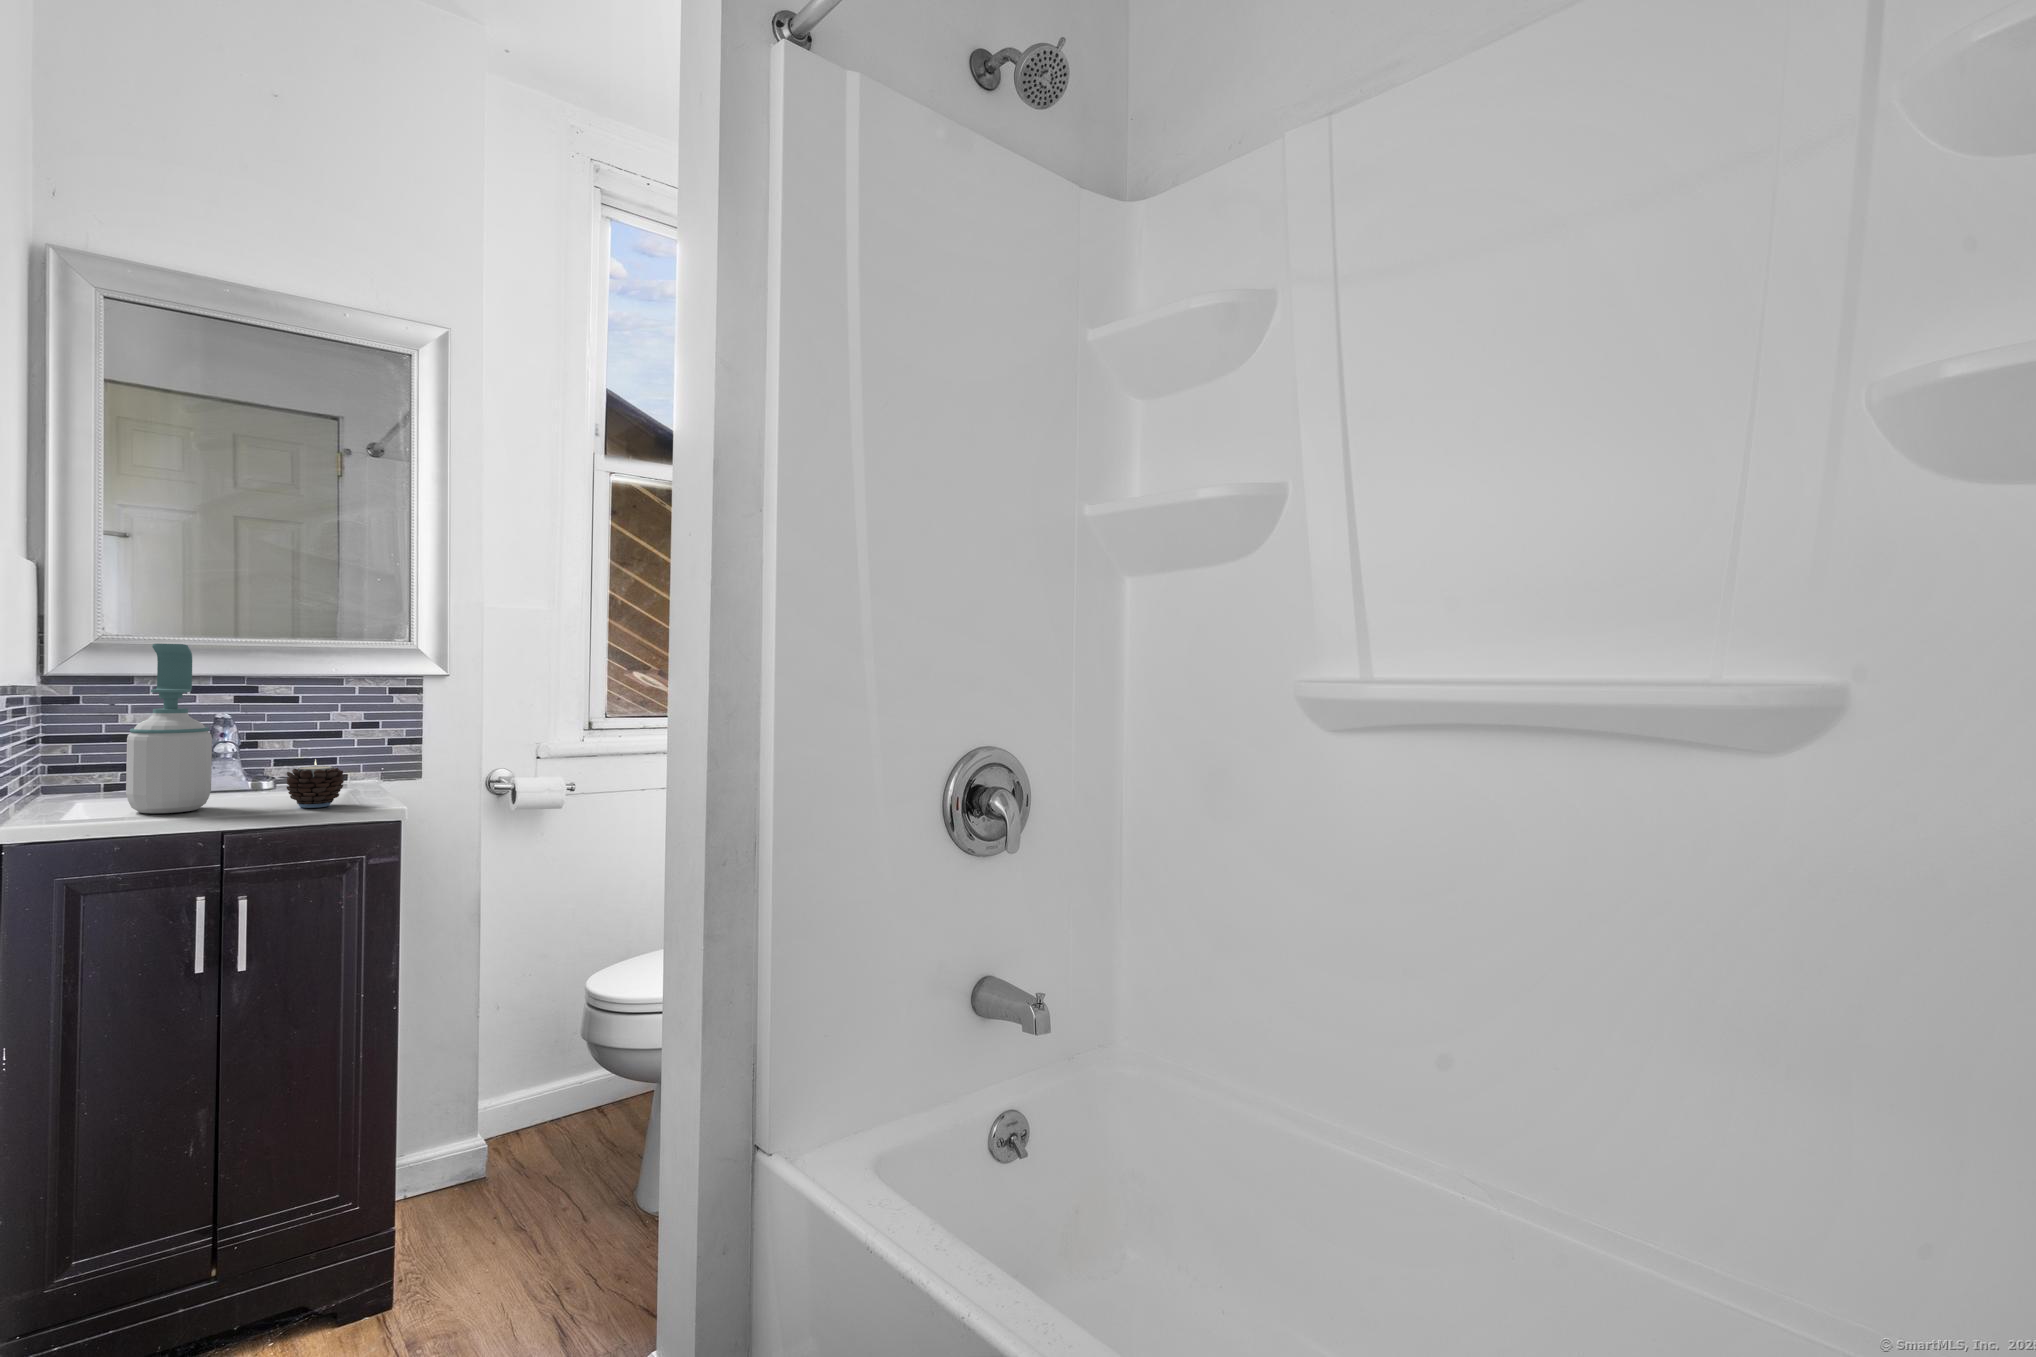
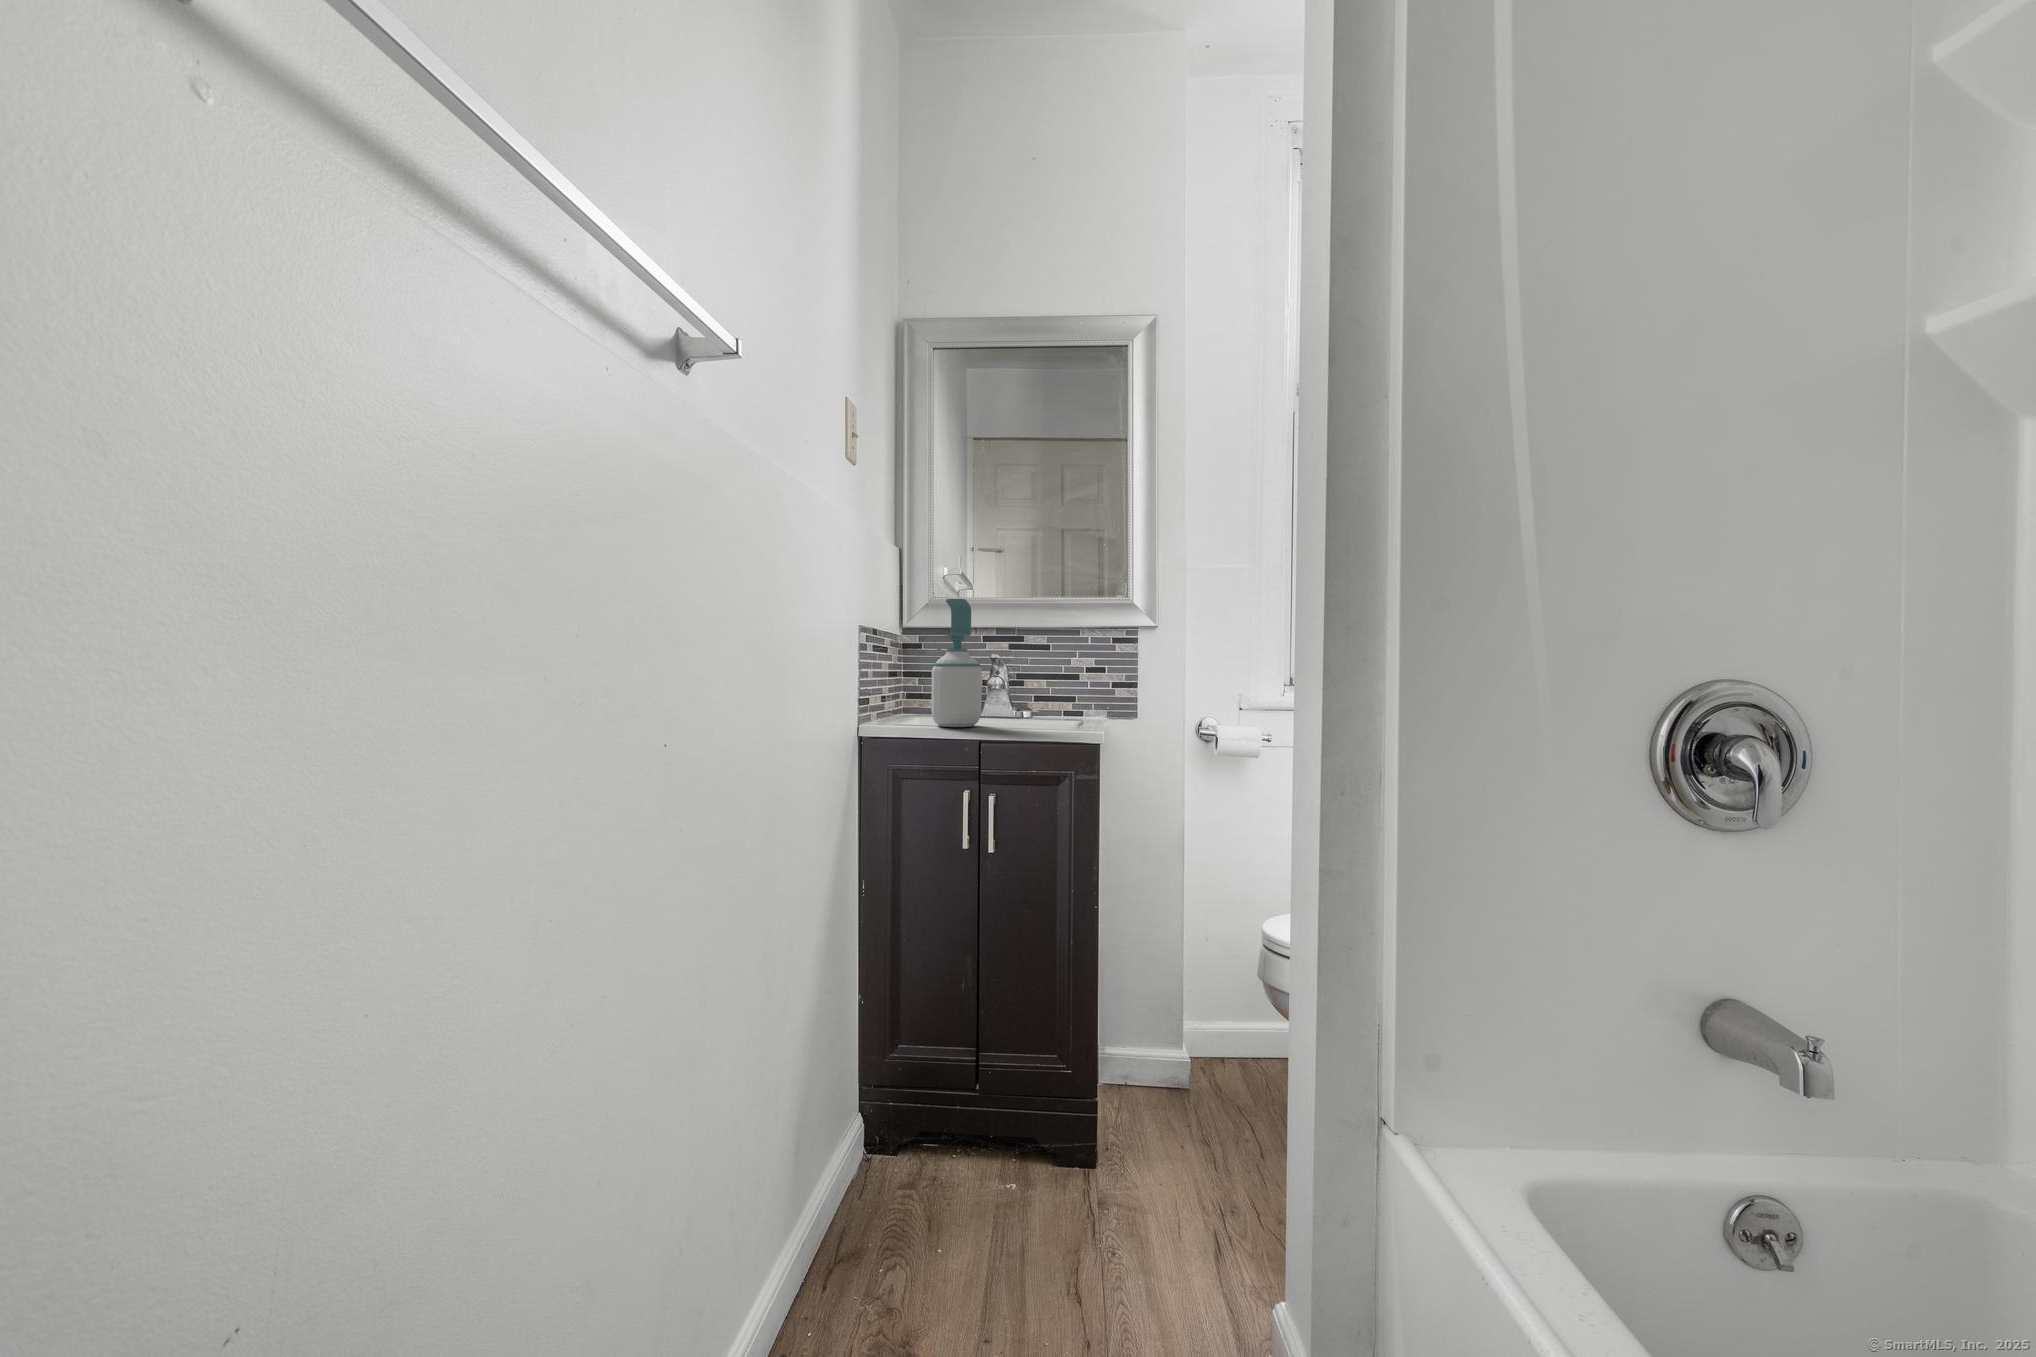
candle: present [286,760,344,808] -> none [1026,691,1066,731]

